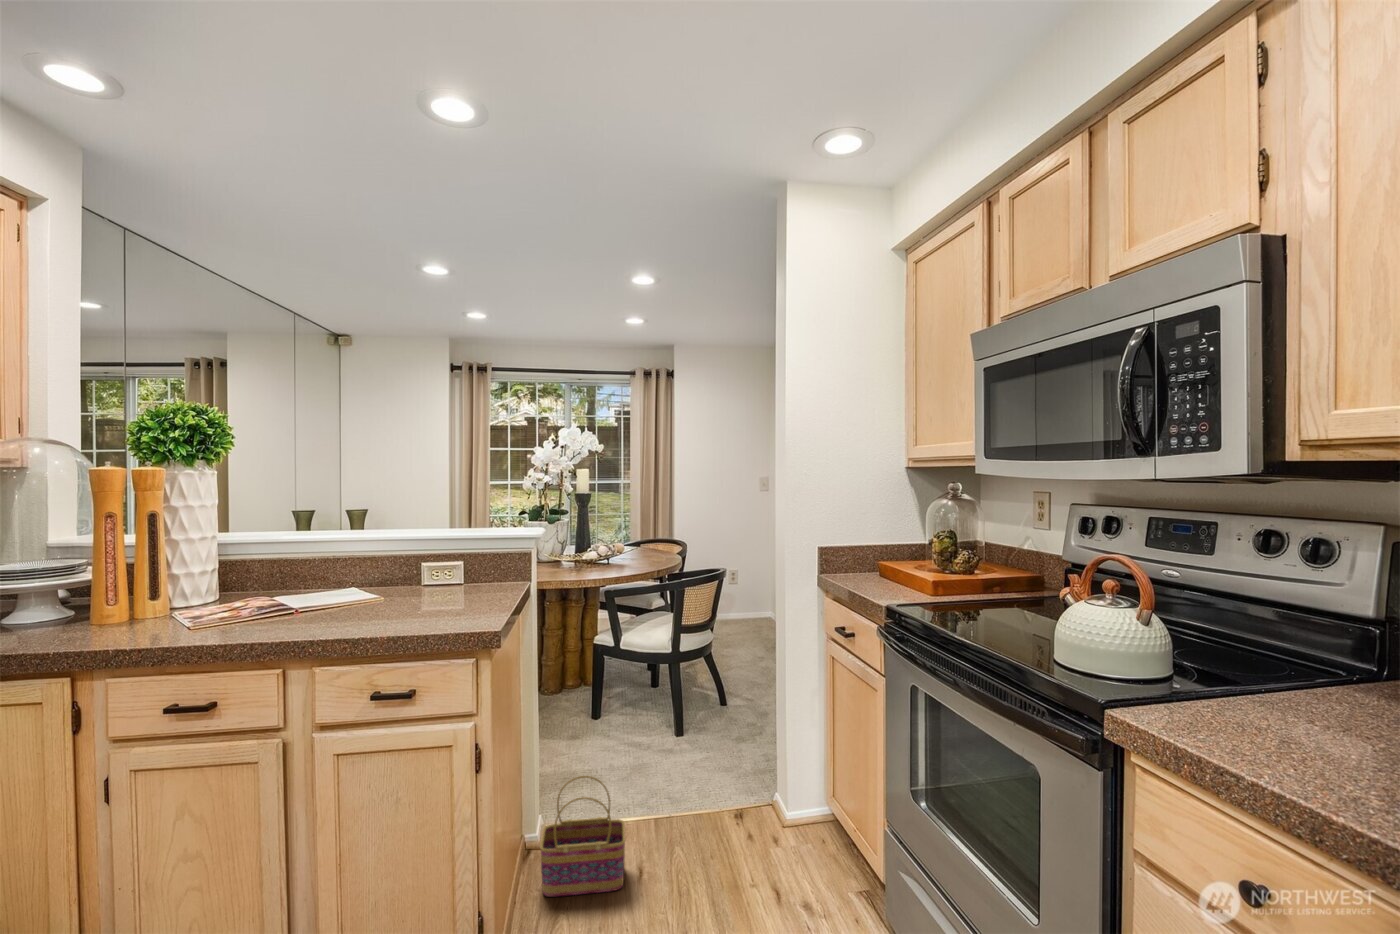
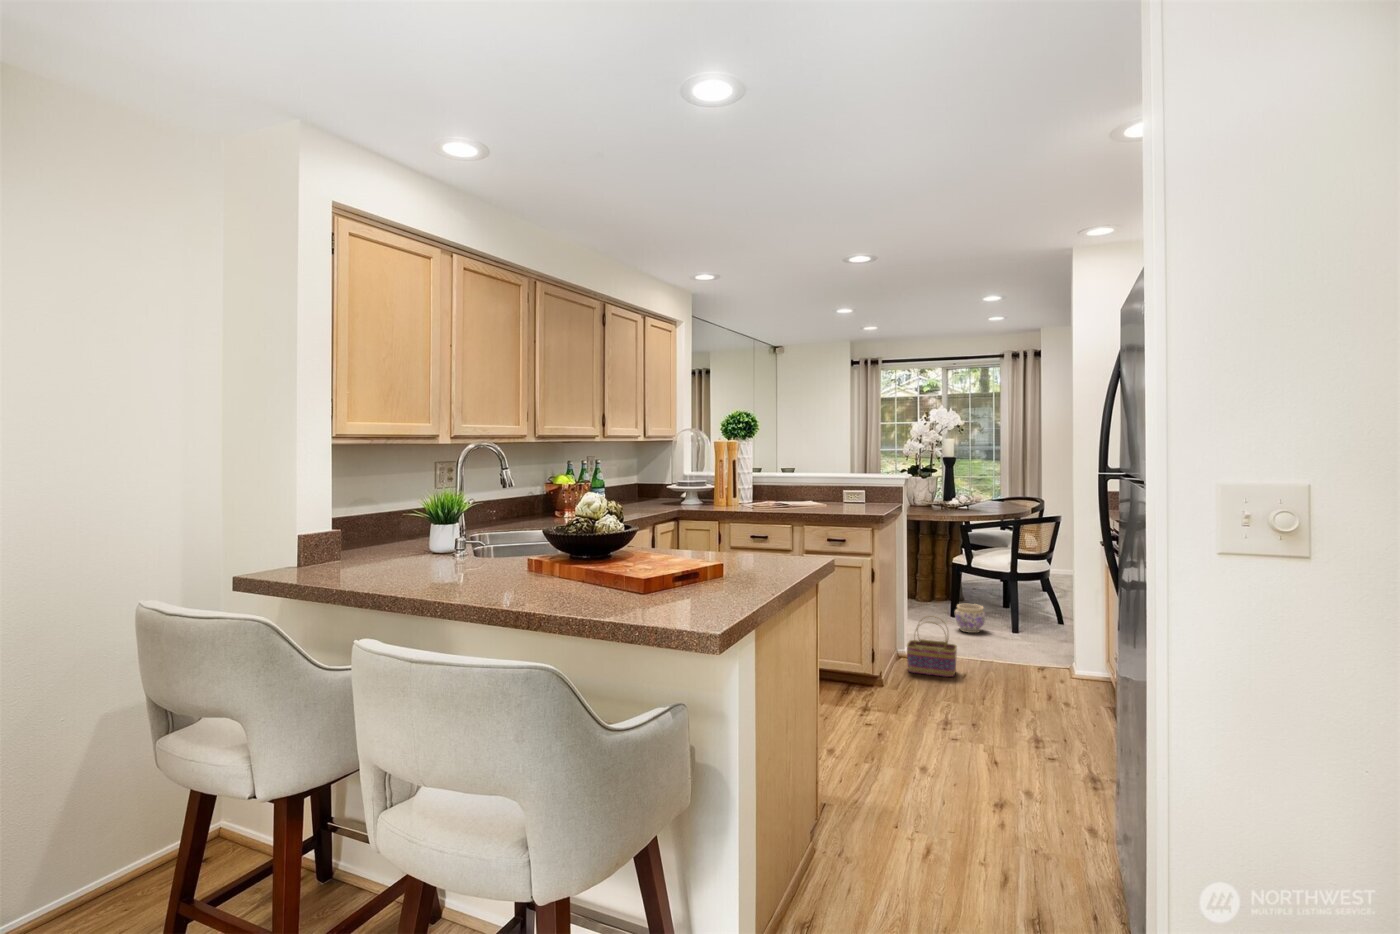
planter: none [601,704,643,751] -> present [955,604,986,633]

